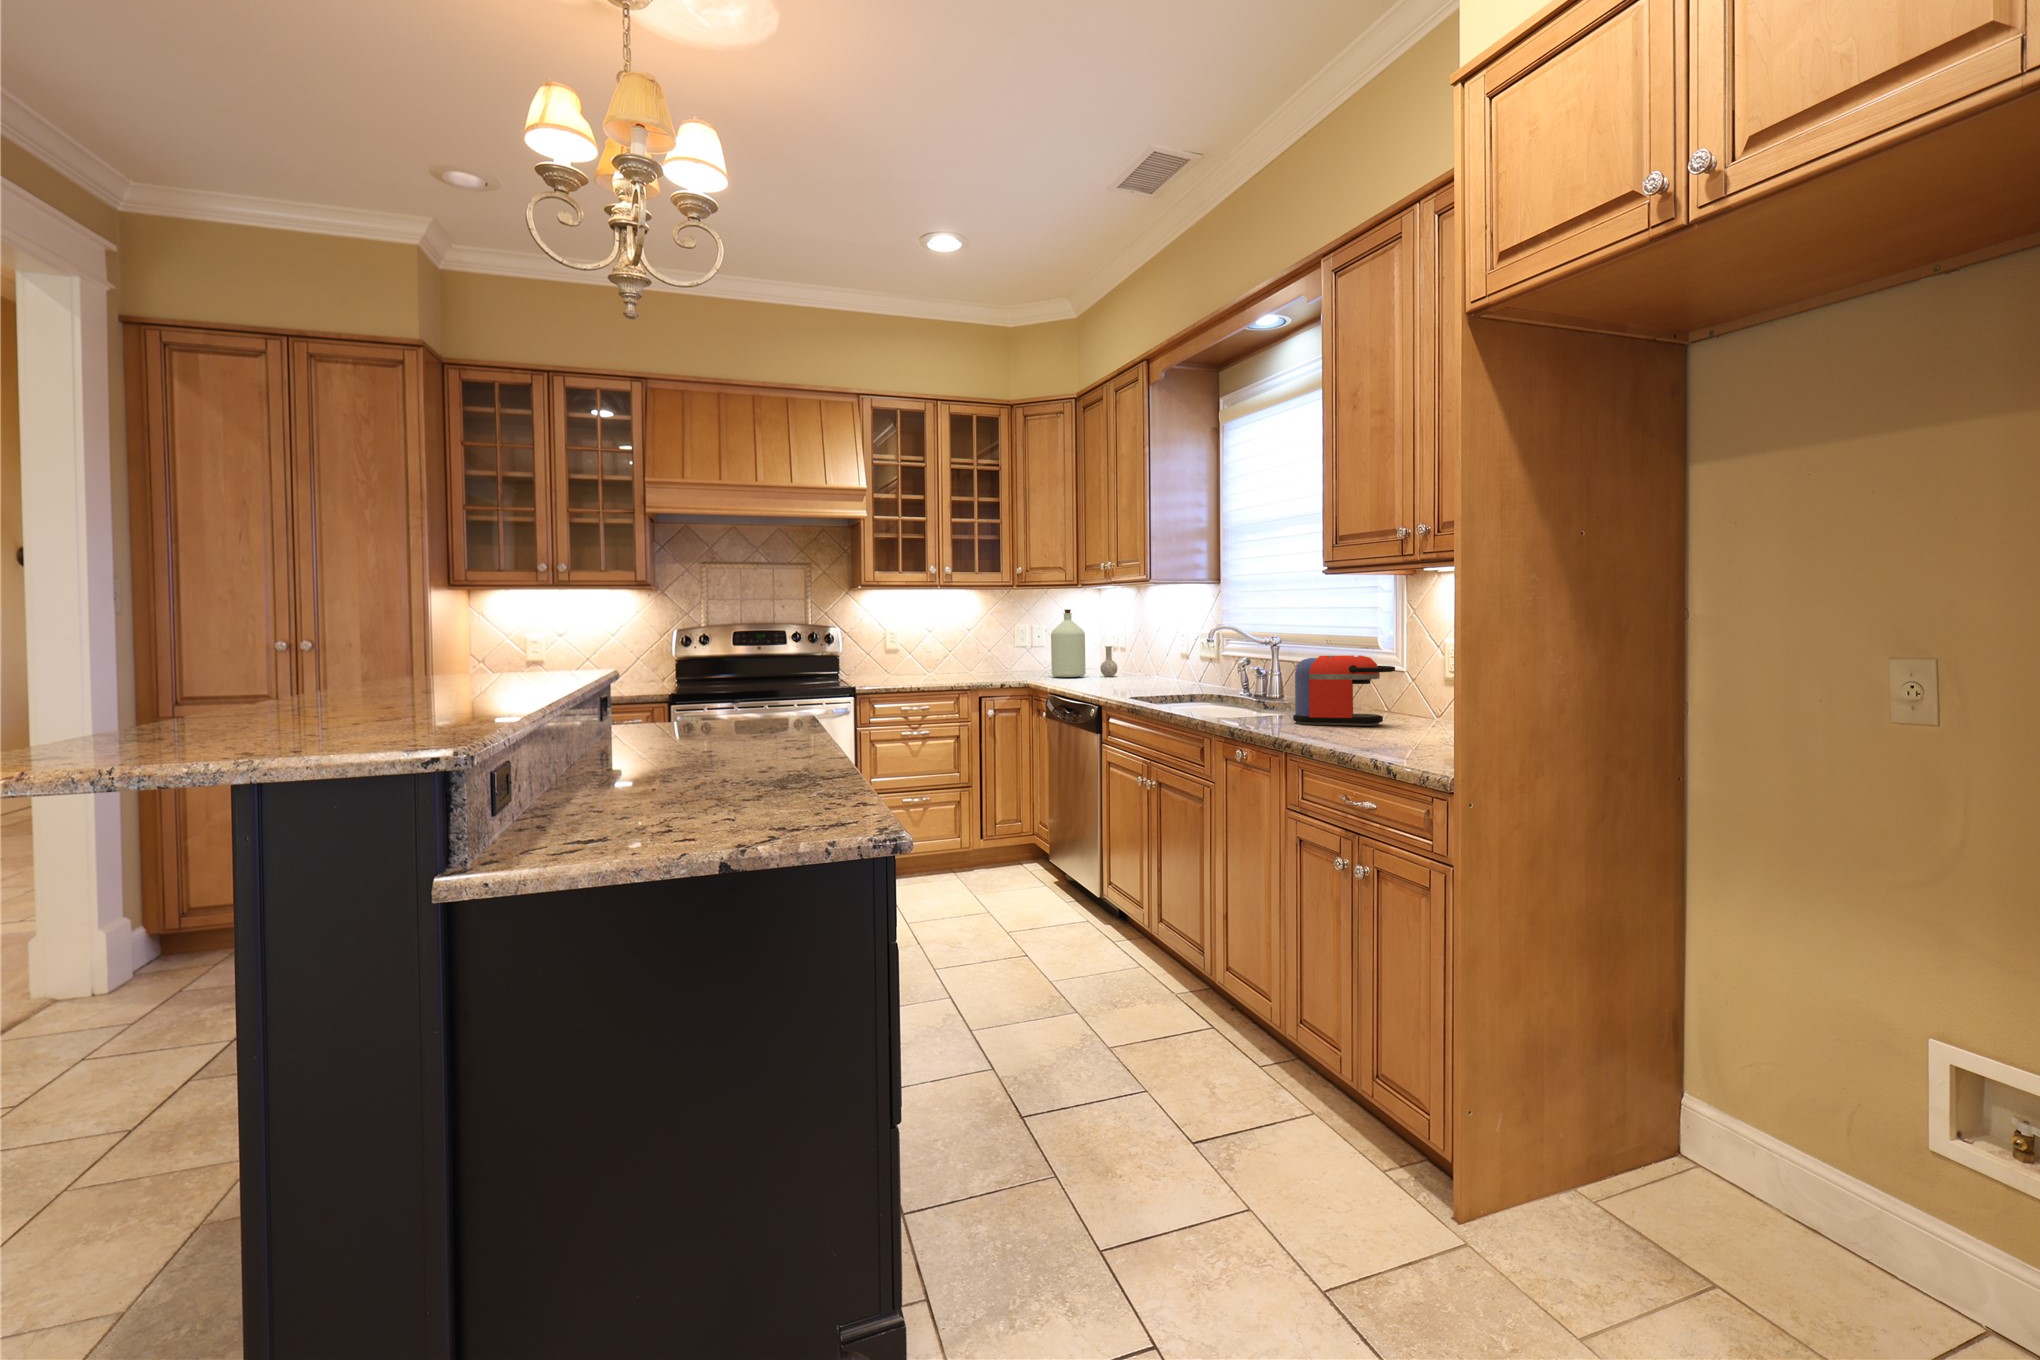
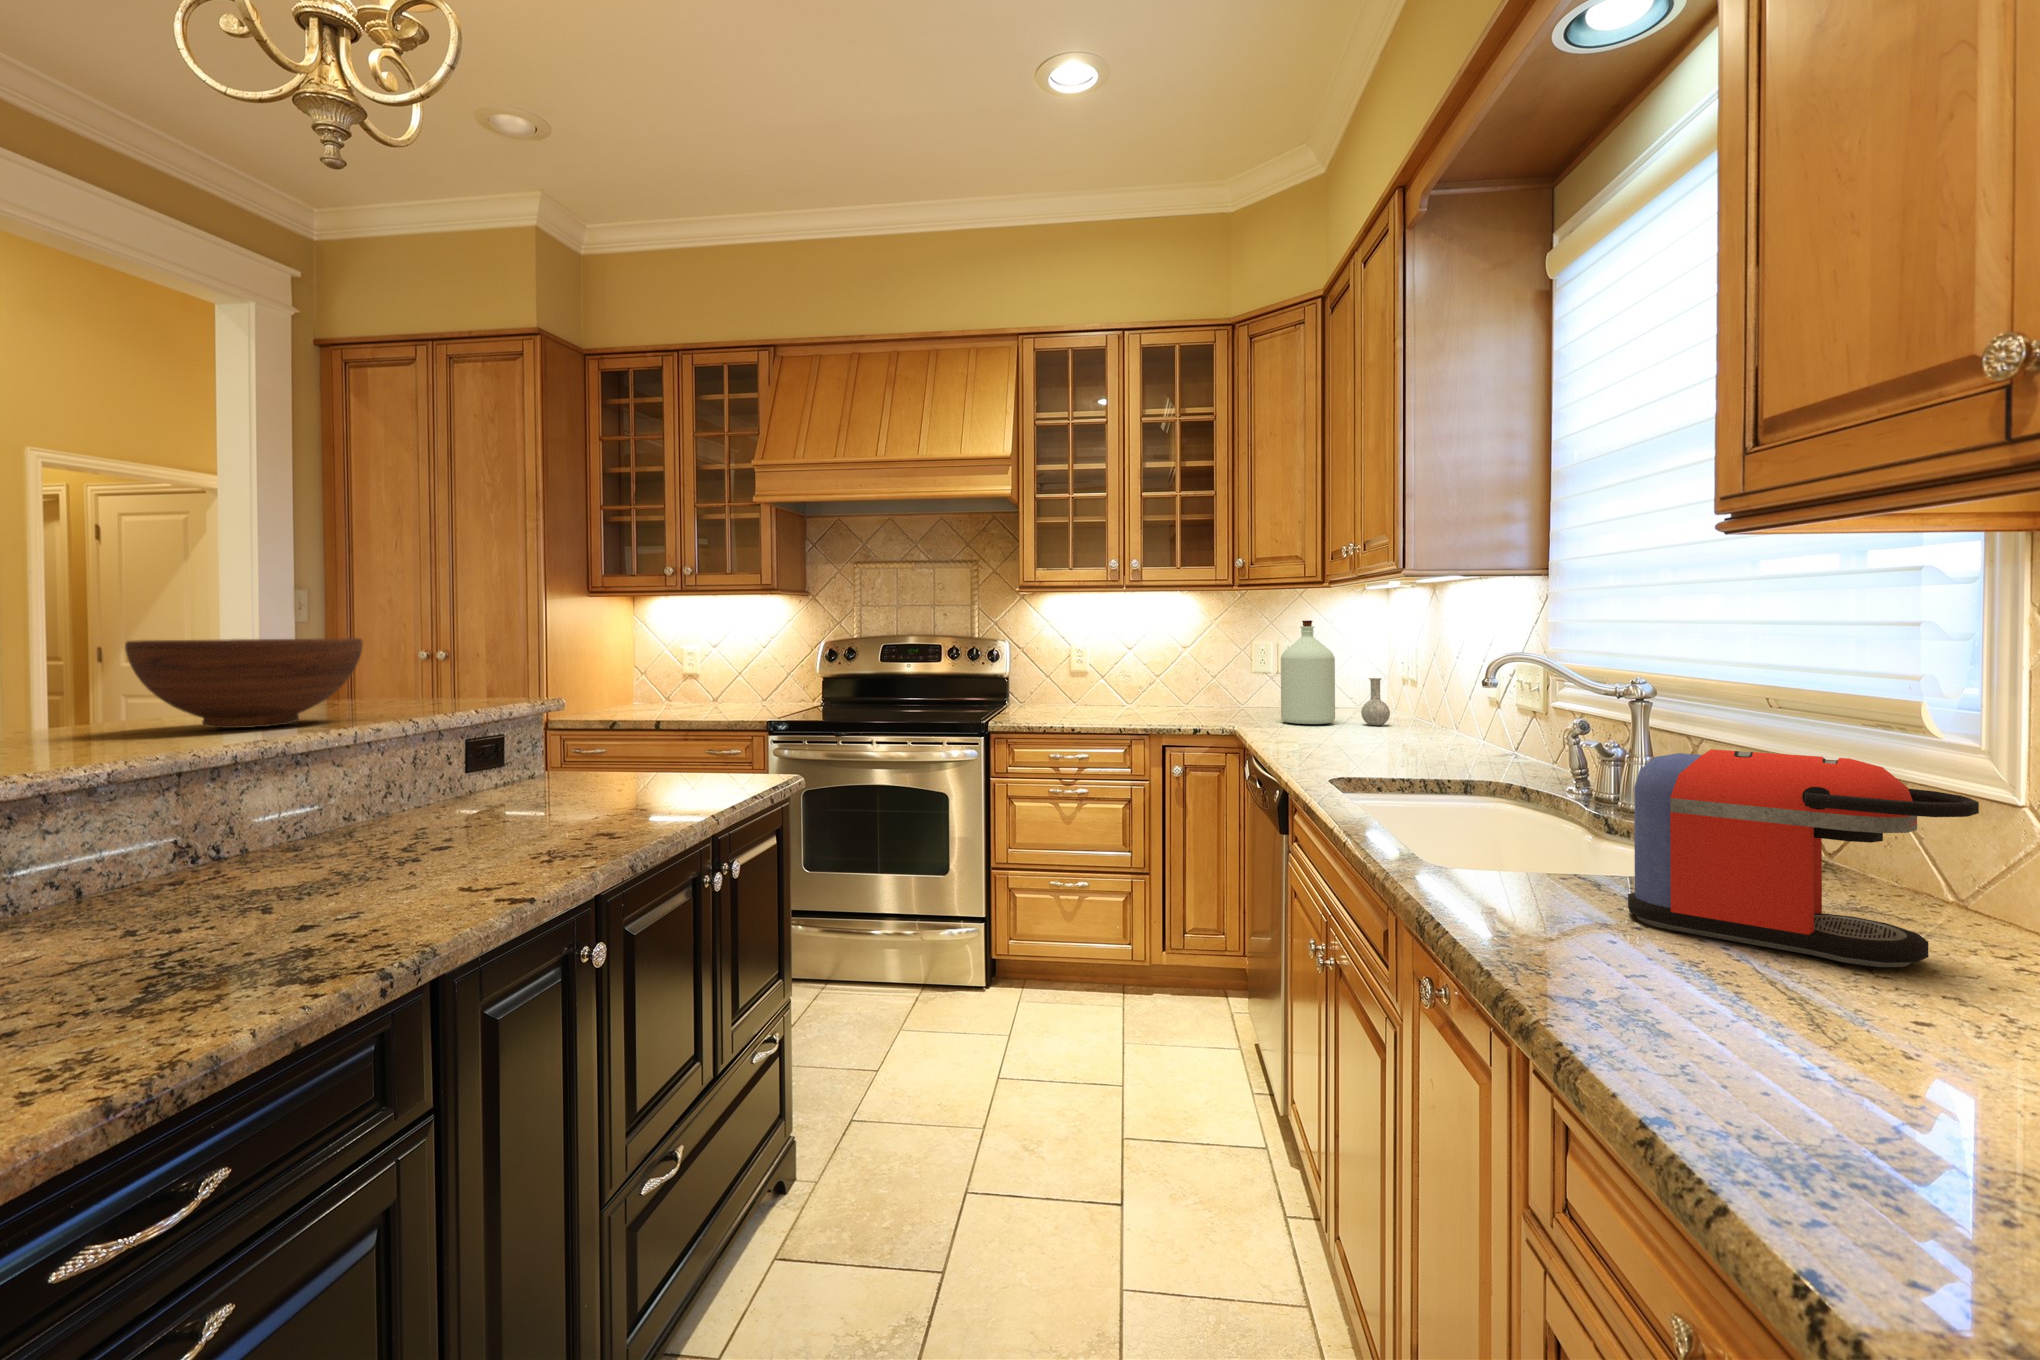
fruit bowl: none [394,622,554,686] -> present [125,638,363,728]

